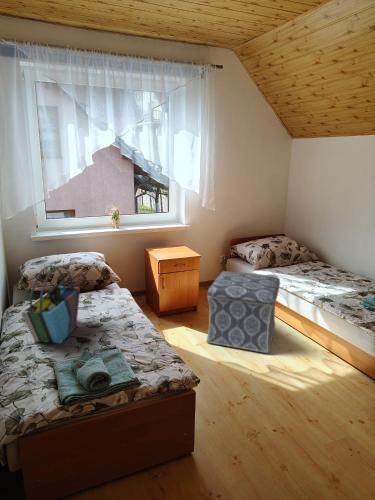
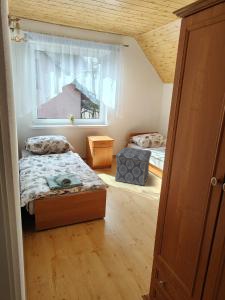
tote bag: present [22,265,80,343] -> none [32,137,57,172]

